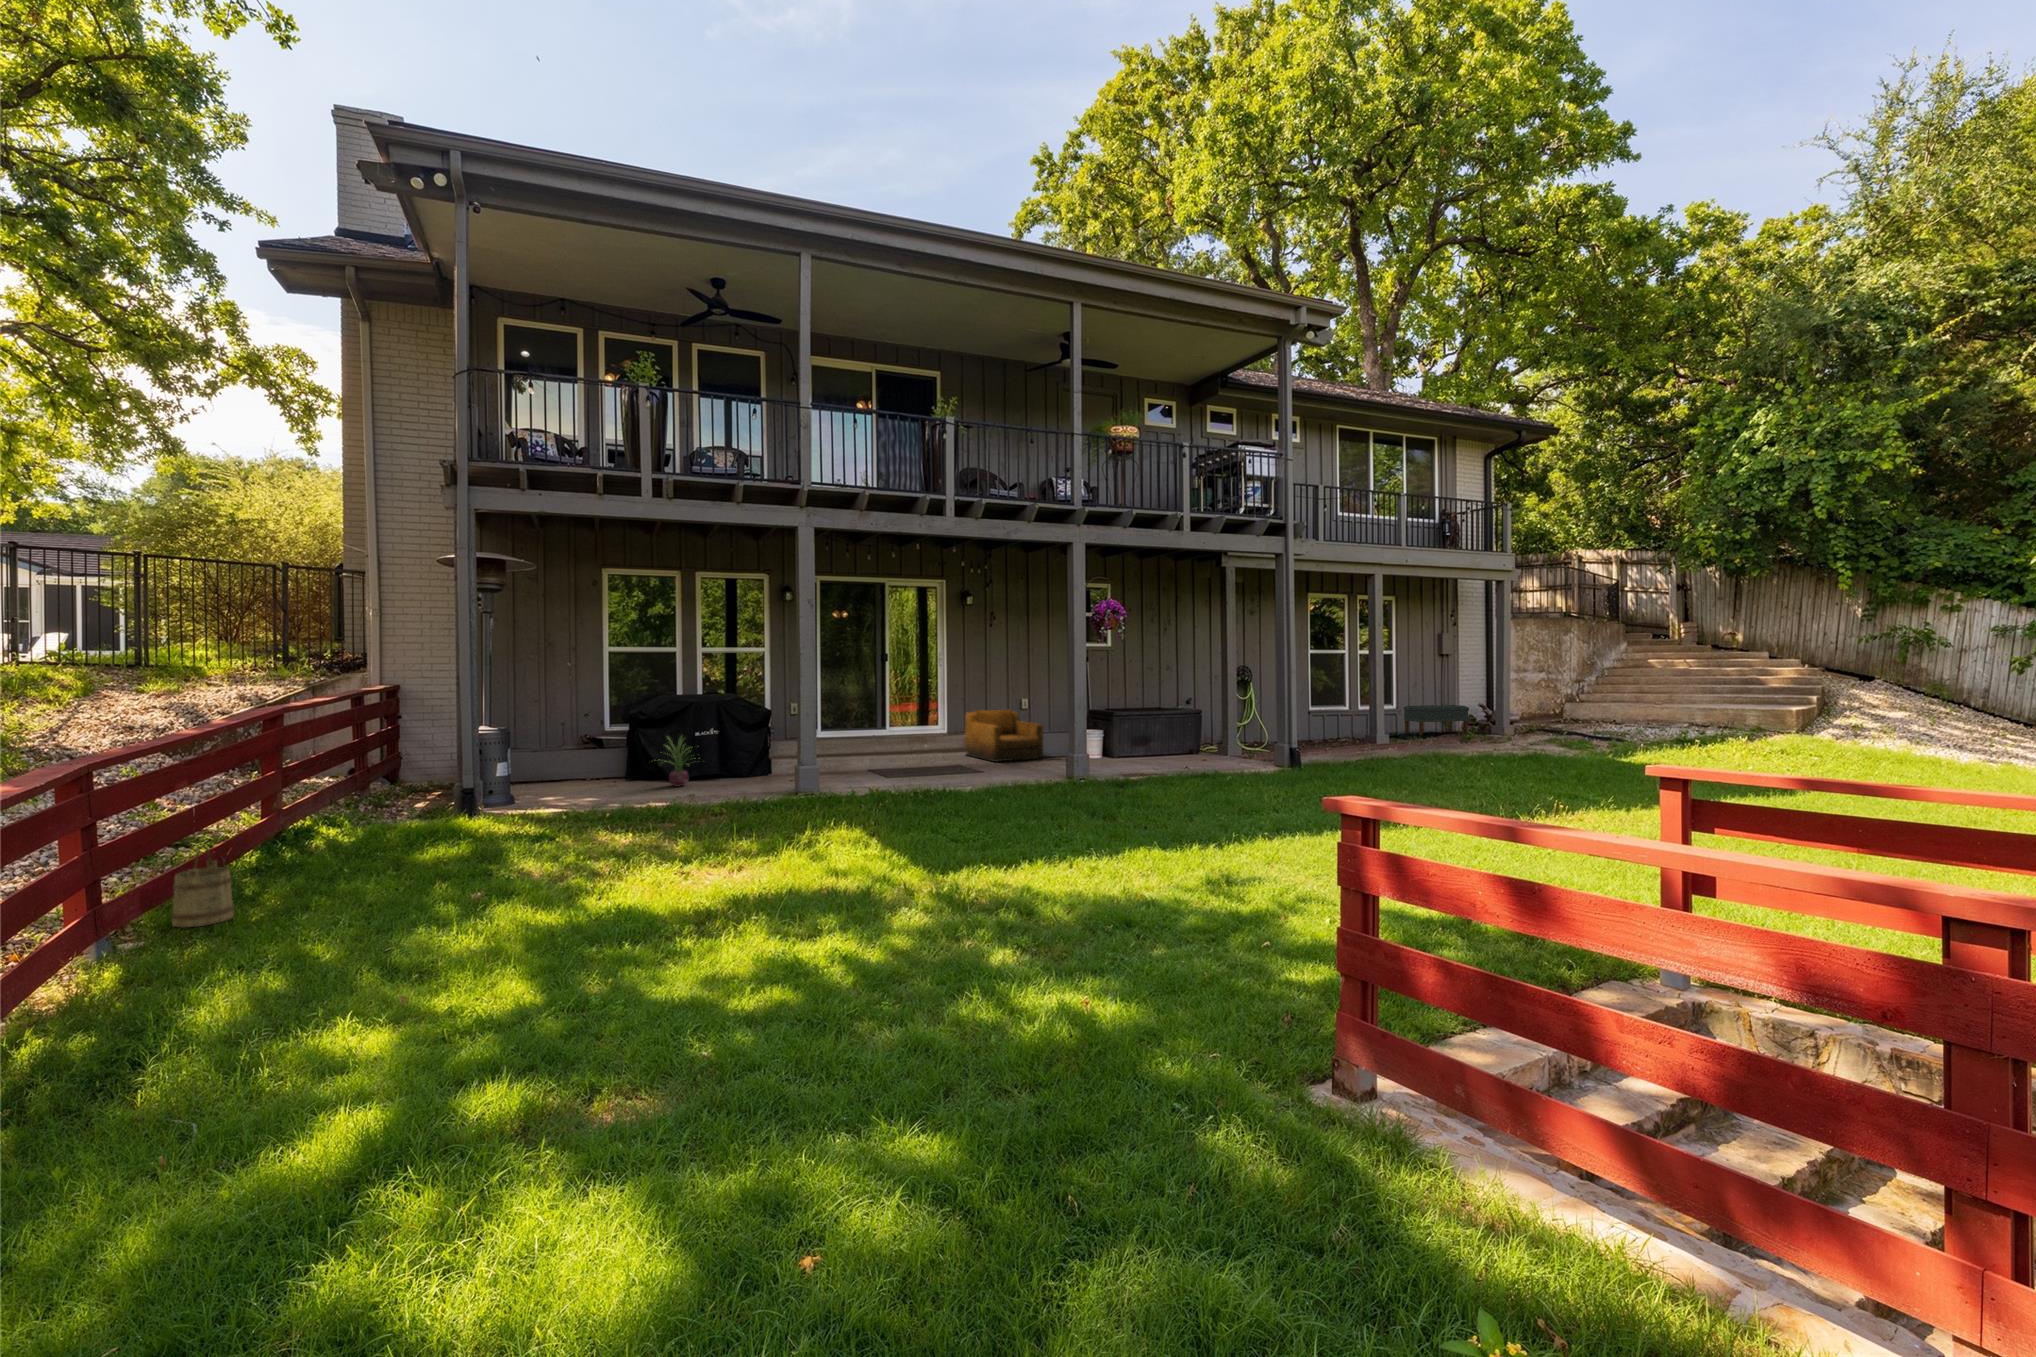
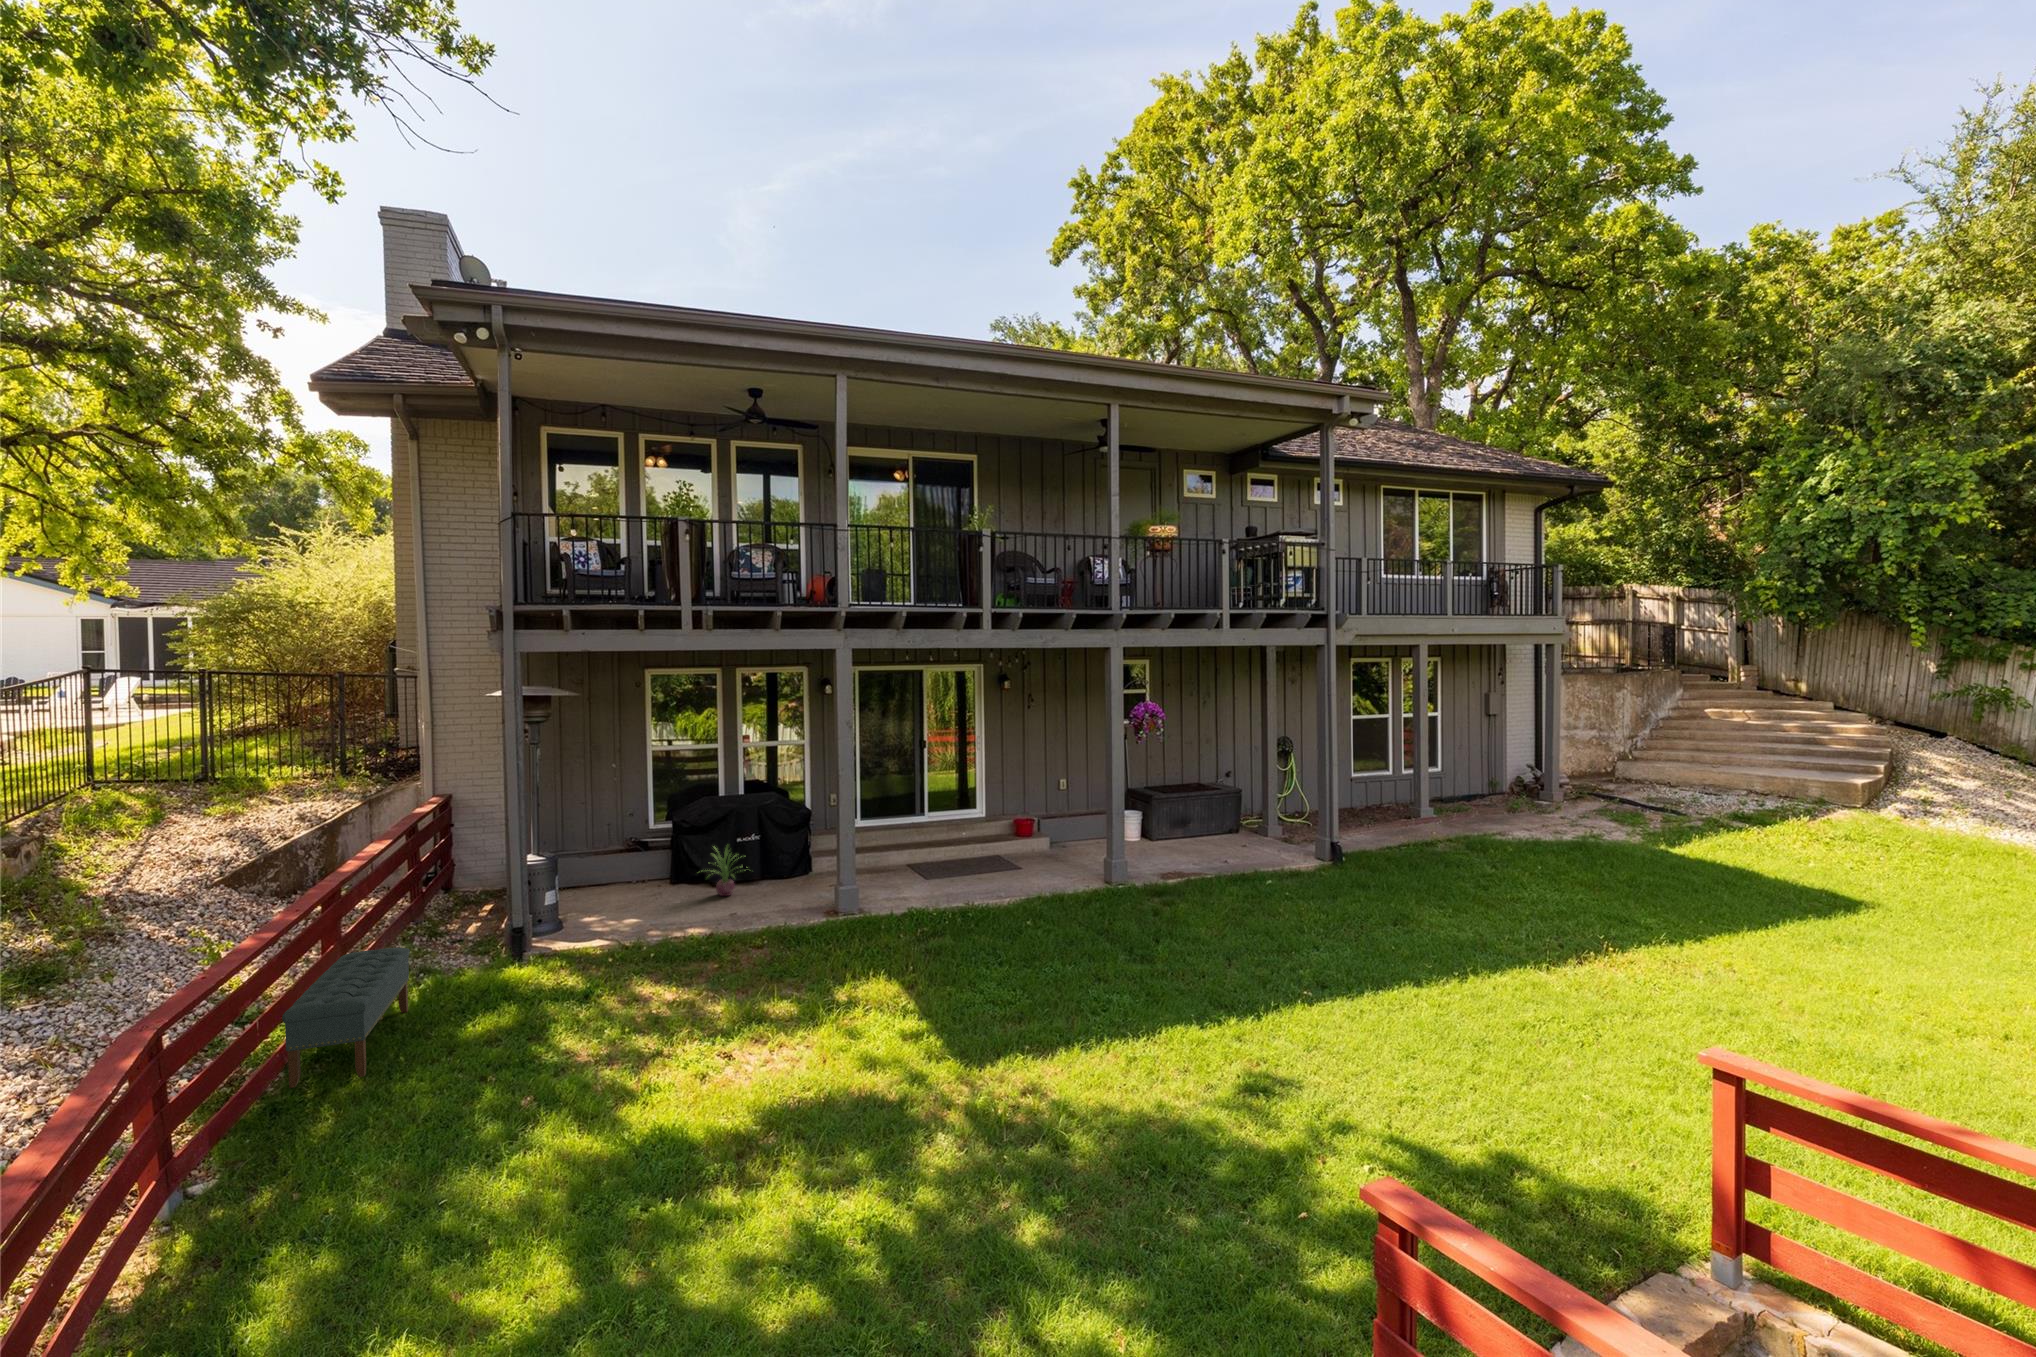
bench: present [1404,705,1469,736] -> present [282,948,410,1088]
armchair: present [965,709,1043,762] -> none [1006,788,1082,847]
bucket: present [172,845,234,927] -> none [234,1065,293,1151]

